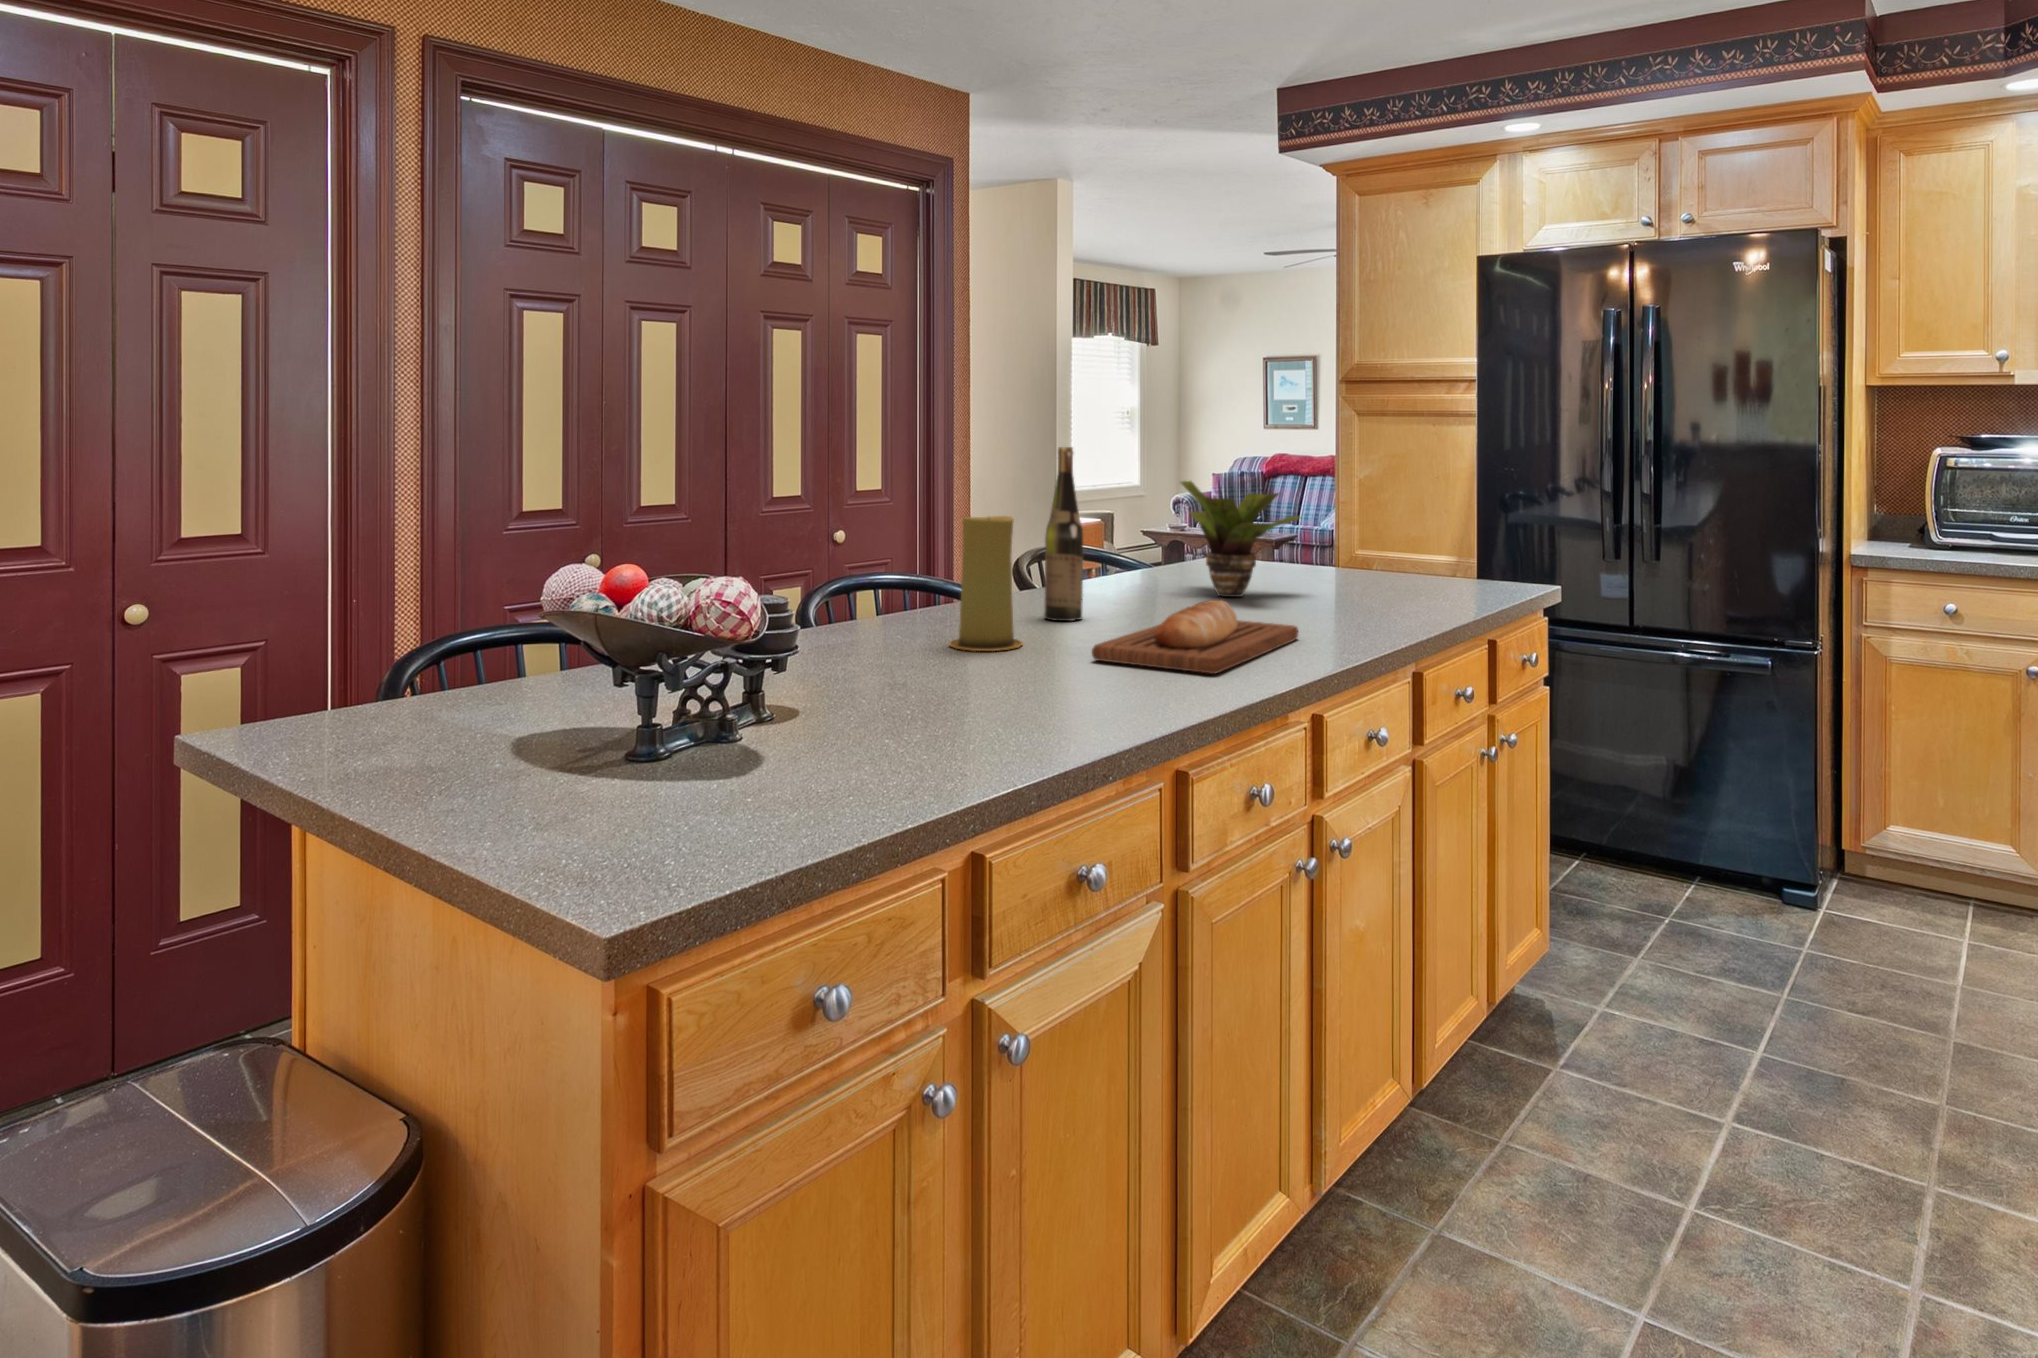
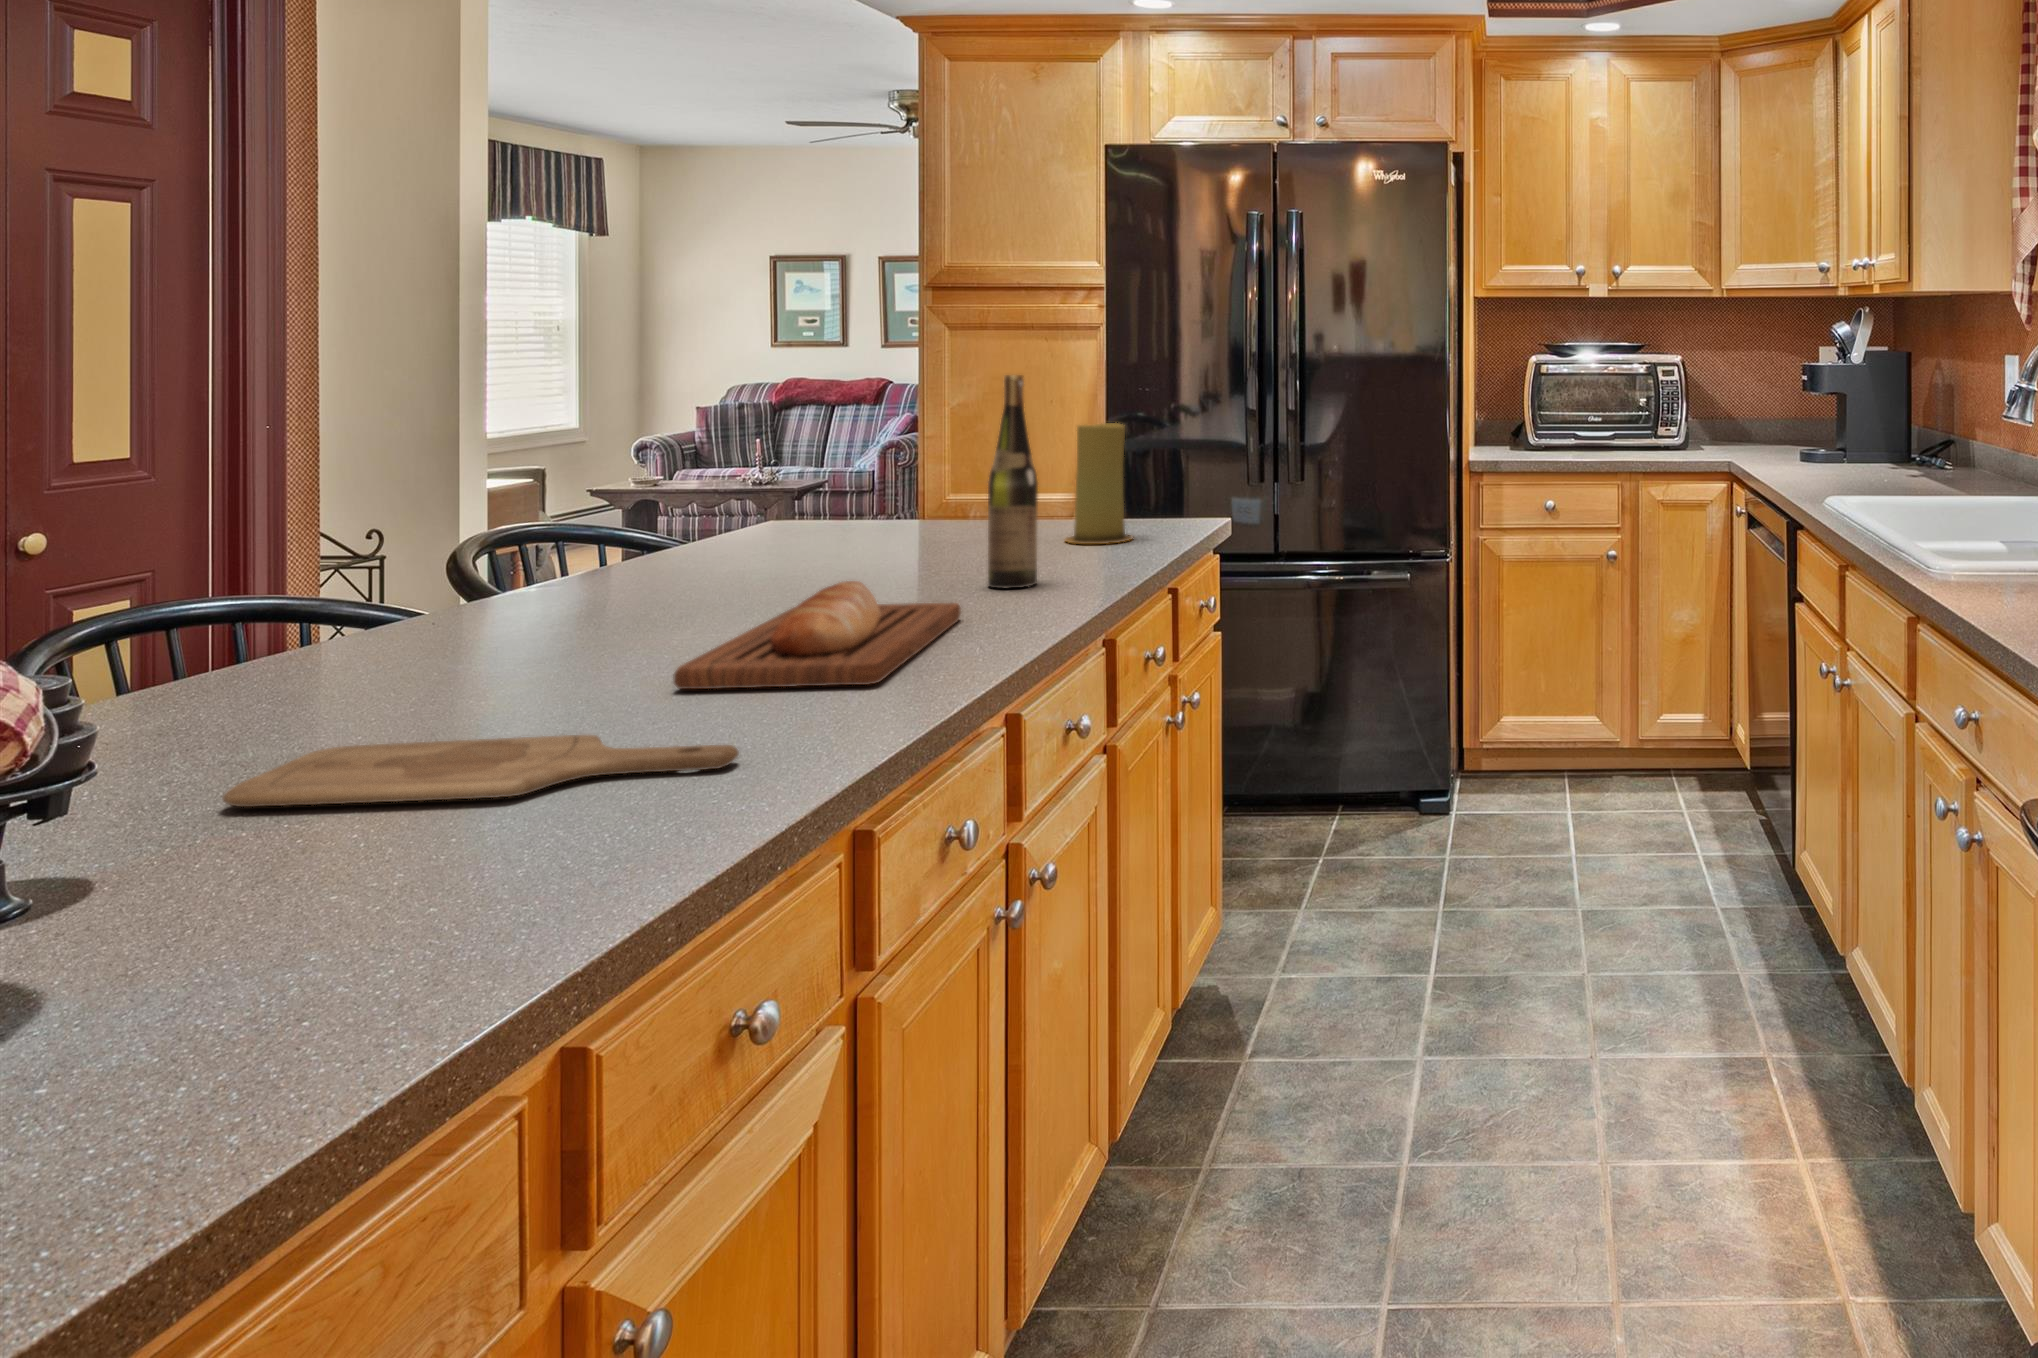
wine bottle: present [1044,447,1083,621] -> present [988,375,1038,588]
potted plant: present [1181,481,1299,597] -> none [755,421,932,572]
candle: present [949,516,1023,651] -> present [1065,423,1133,544]
cutting board: none [846,665,1107,710] -> present [223,735,739,807]

